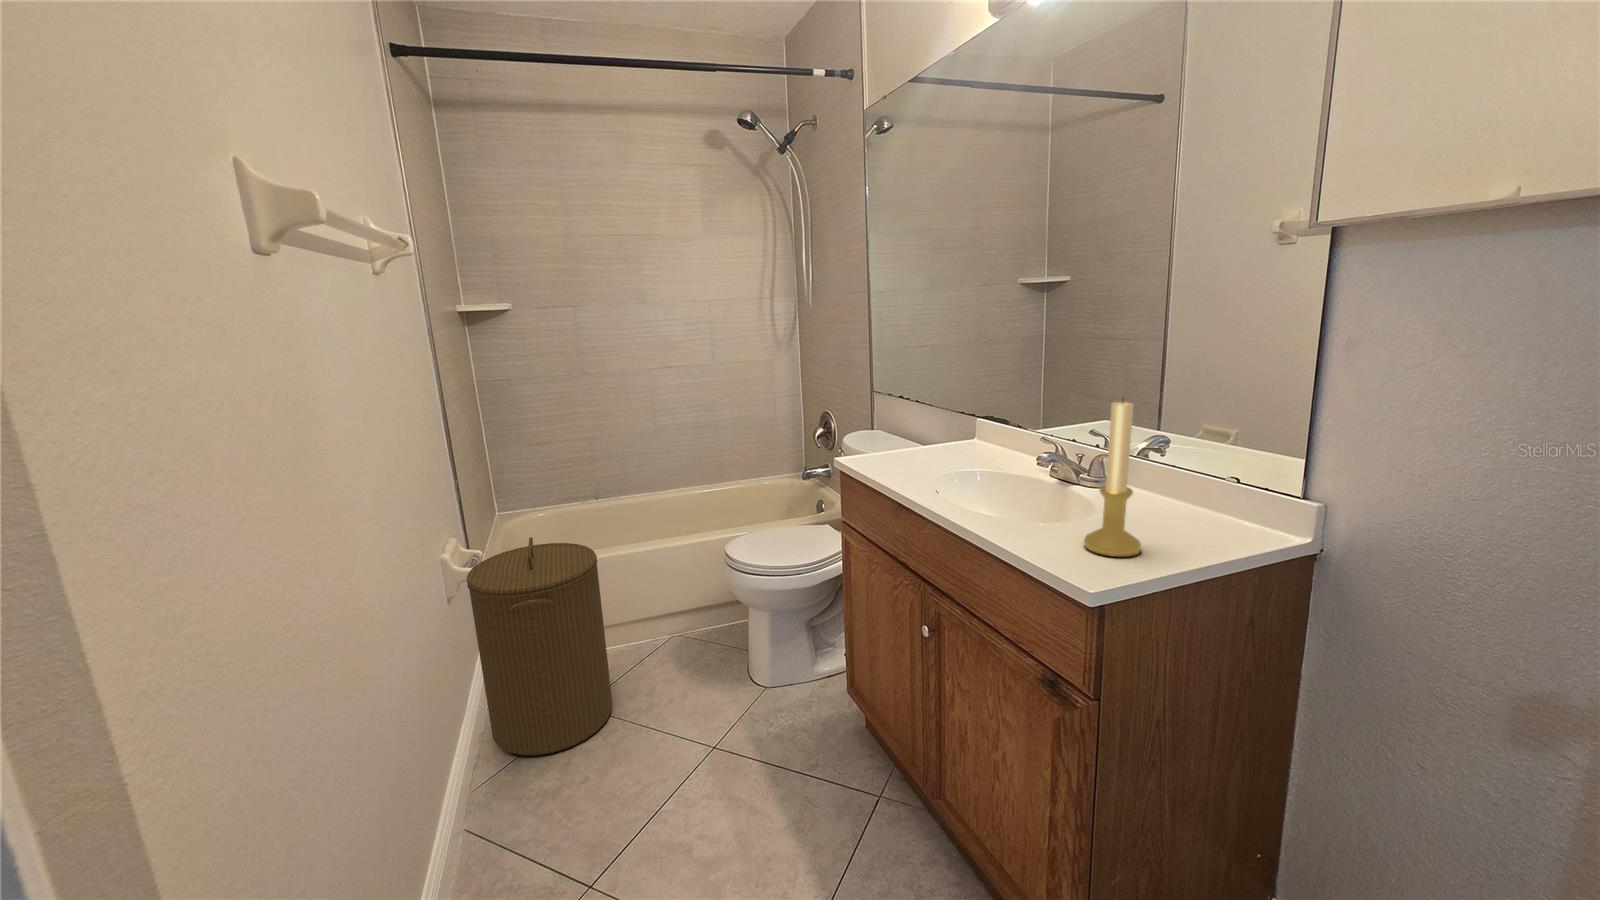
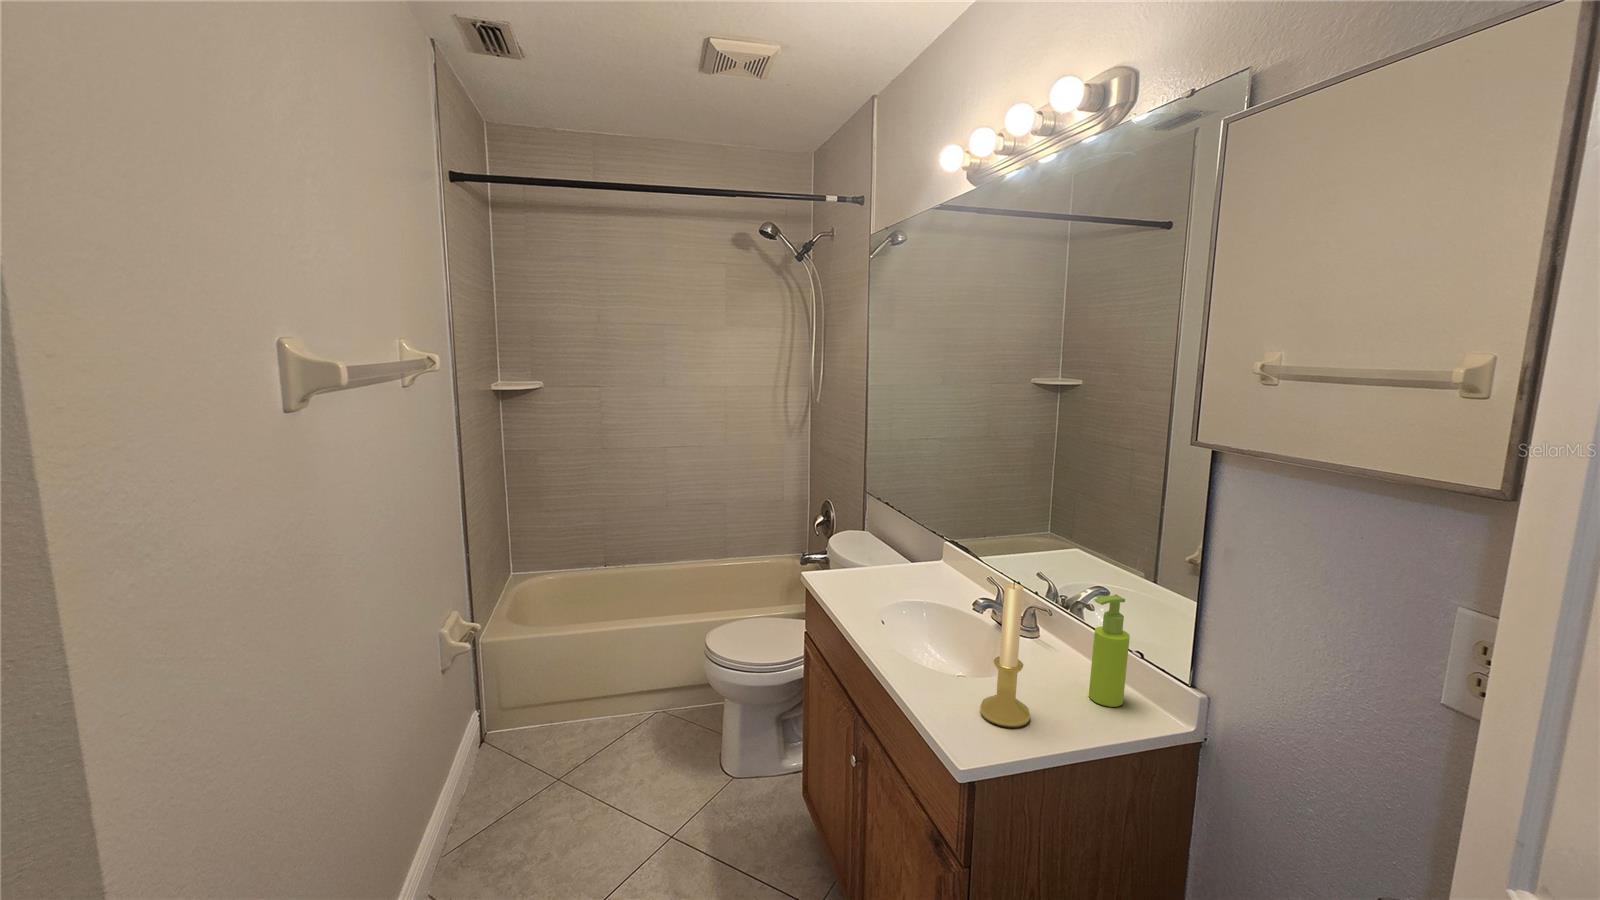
soap dispenser: none [1187,414,1234,532] -> present [1089,596,1130,707]
laundry hamper: present [467,537,612,755] -> none [459,620,584,831]

